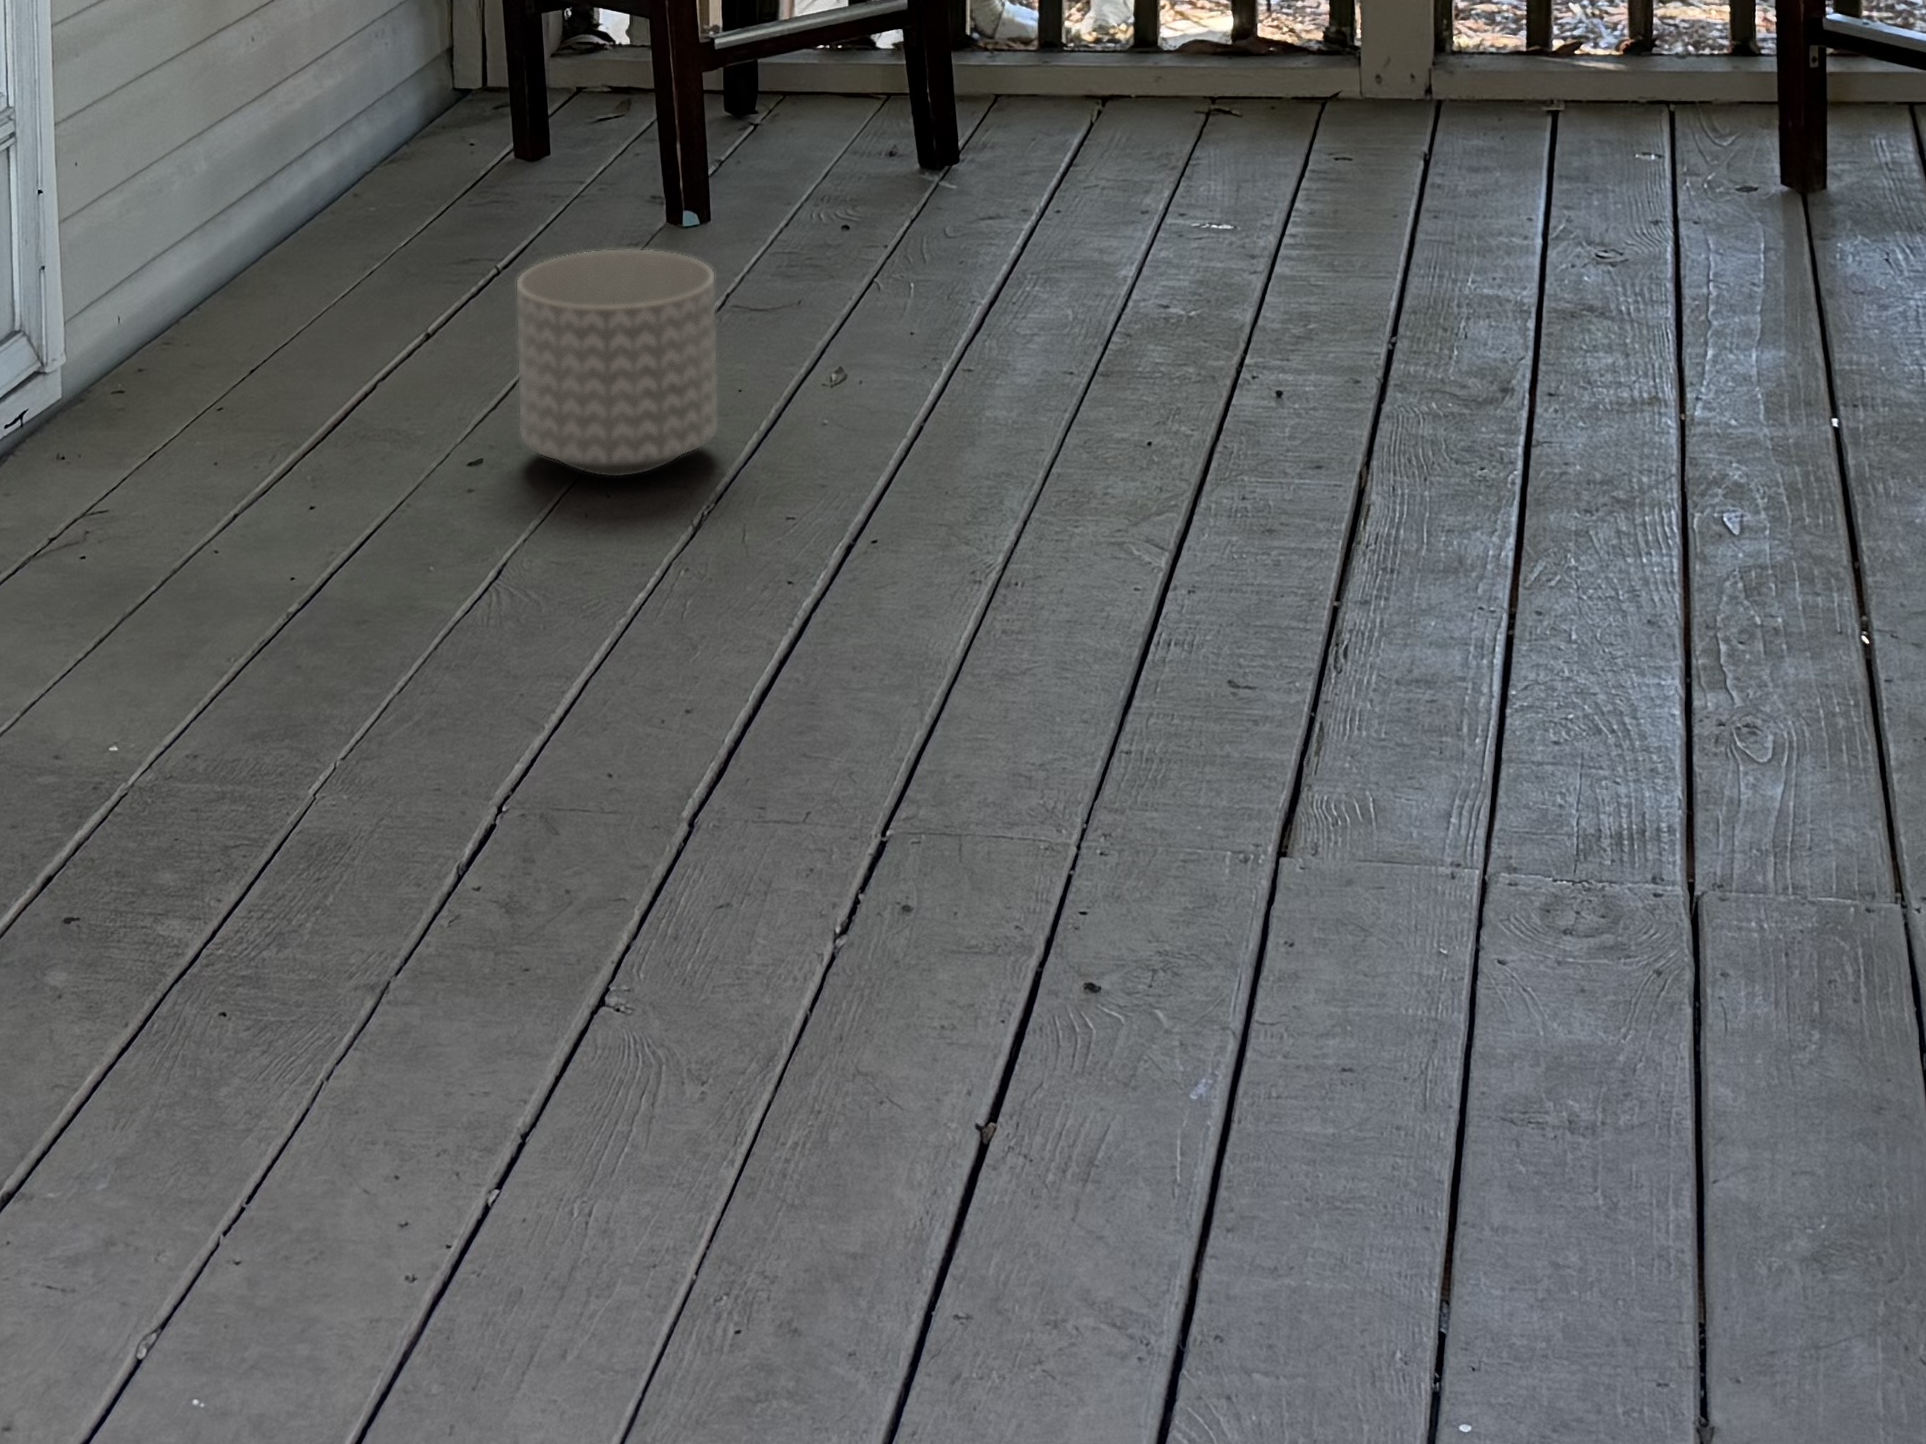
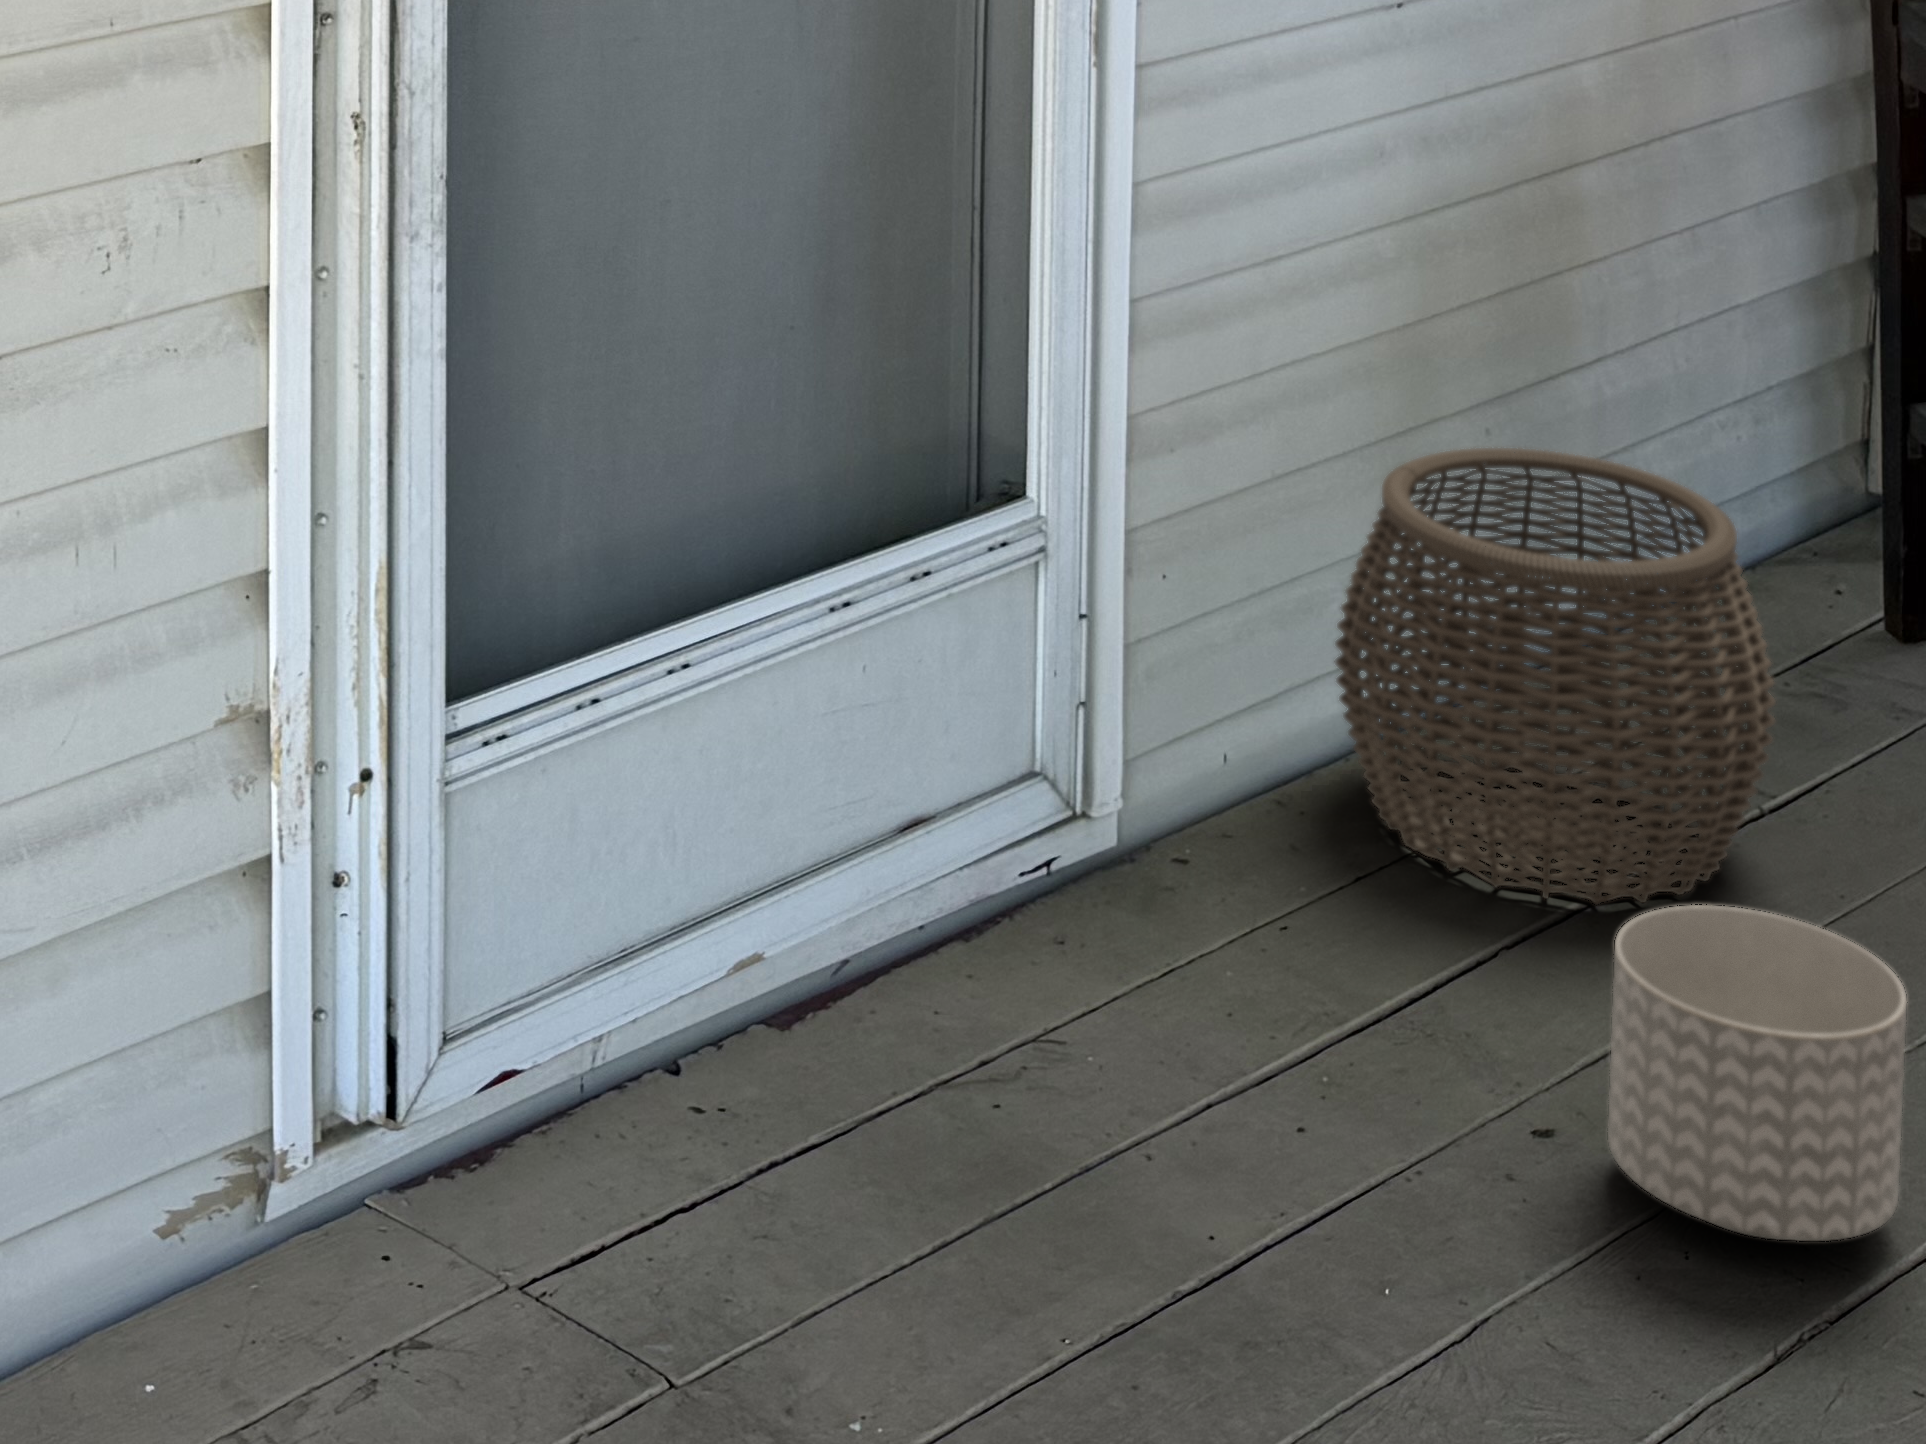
woven basket: none [201,15,523,348] -> present [1334,448,1775,904]

